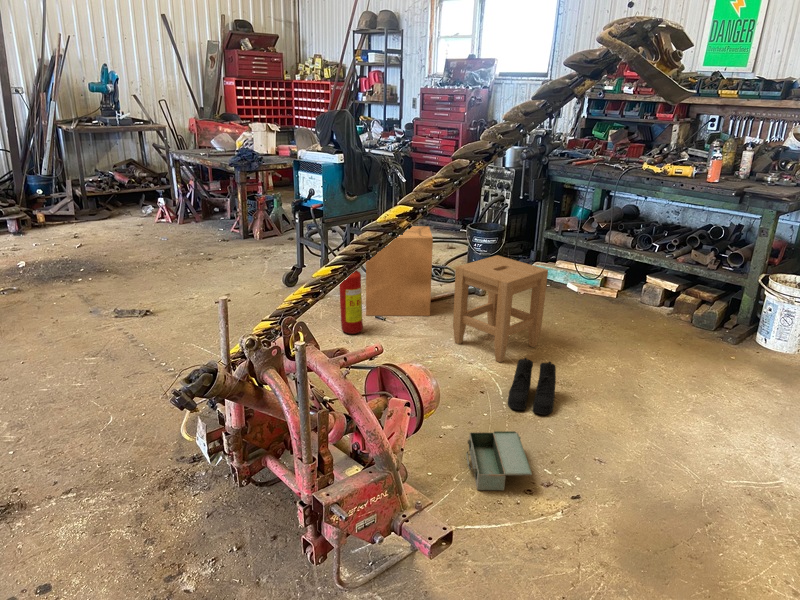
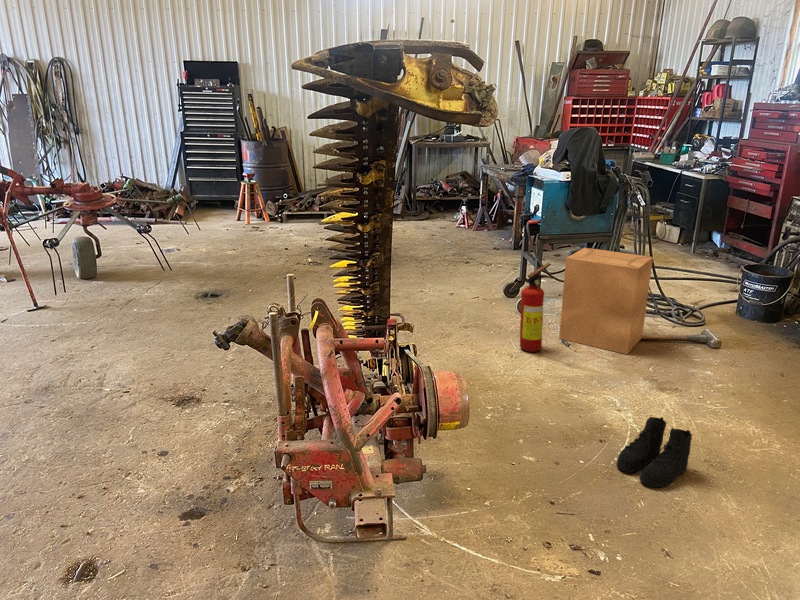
stool: present [453,255,548,362] -> none [626,299,750,420]
toolbox: present [466,431,532,490] -> none [497,467,581,532]

